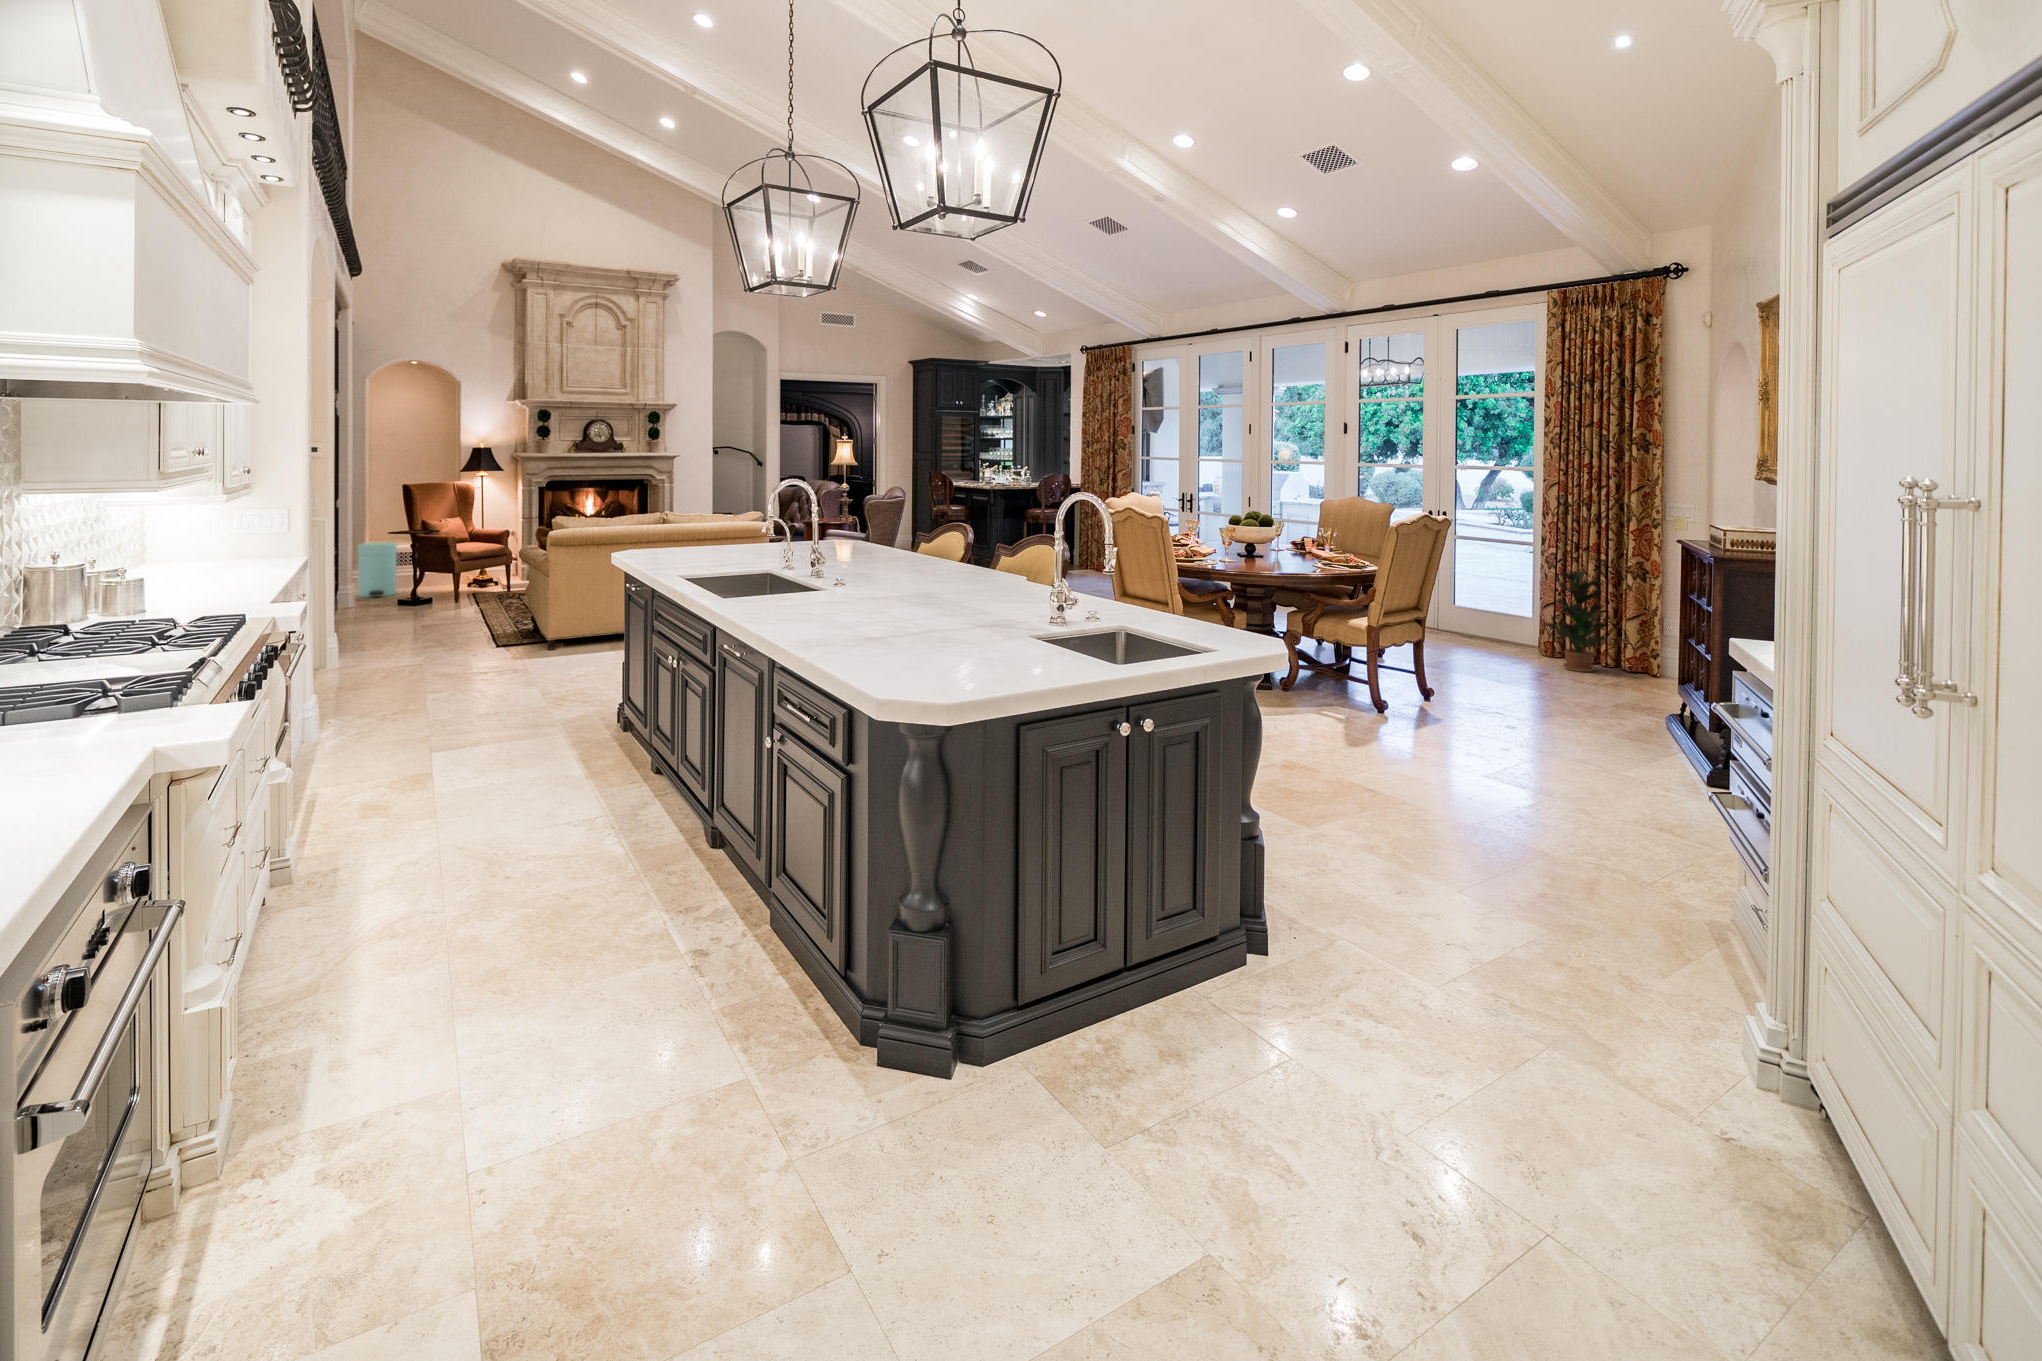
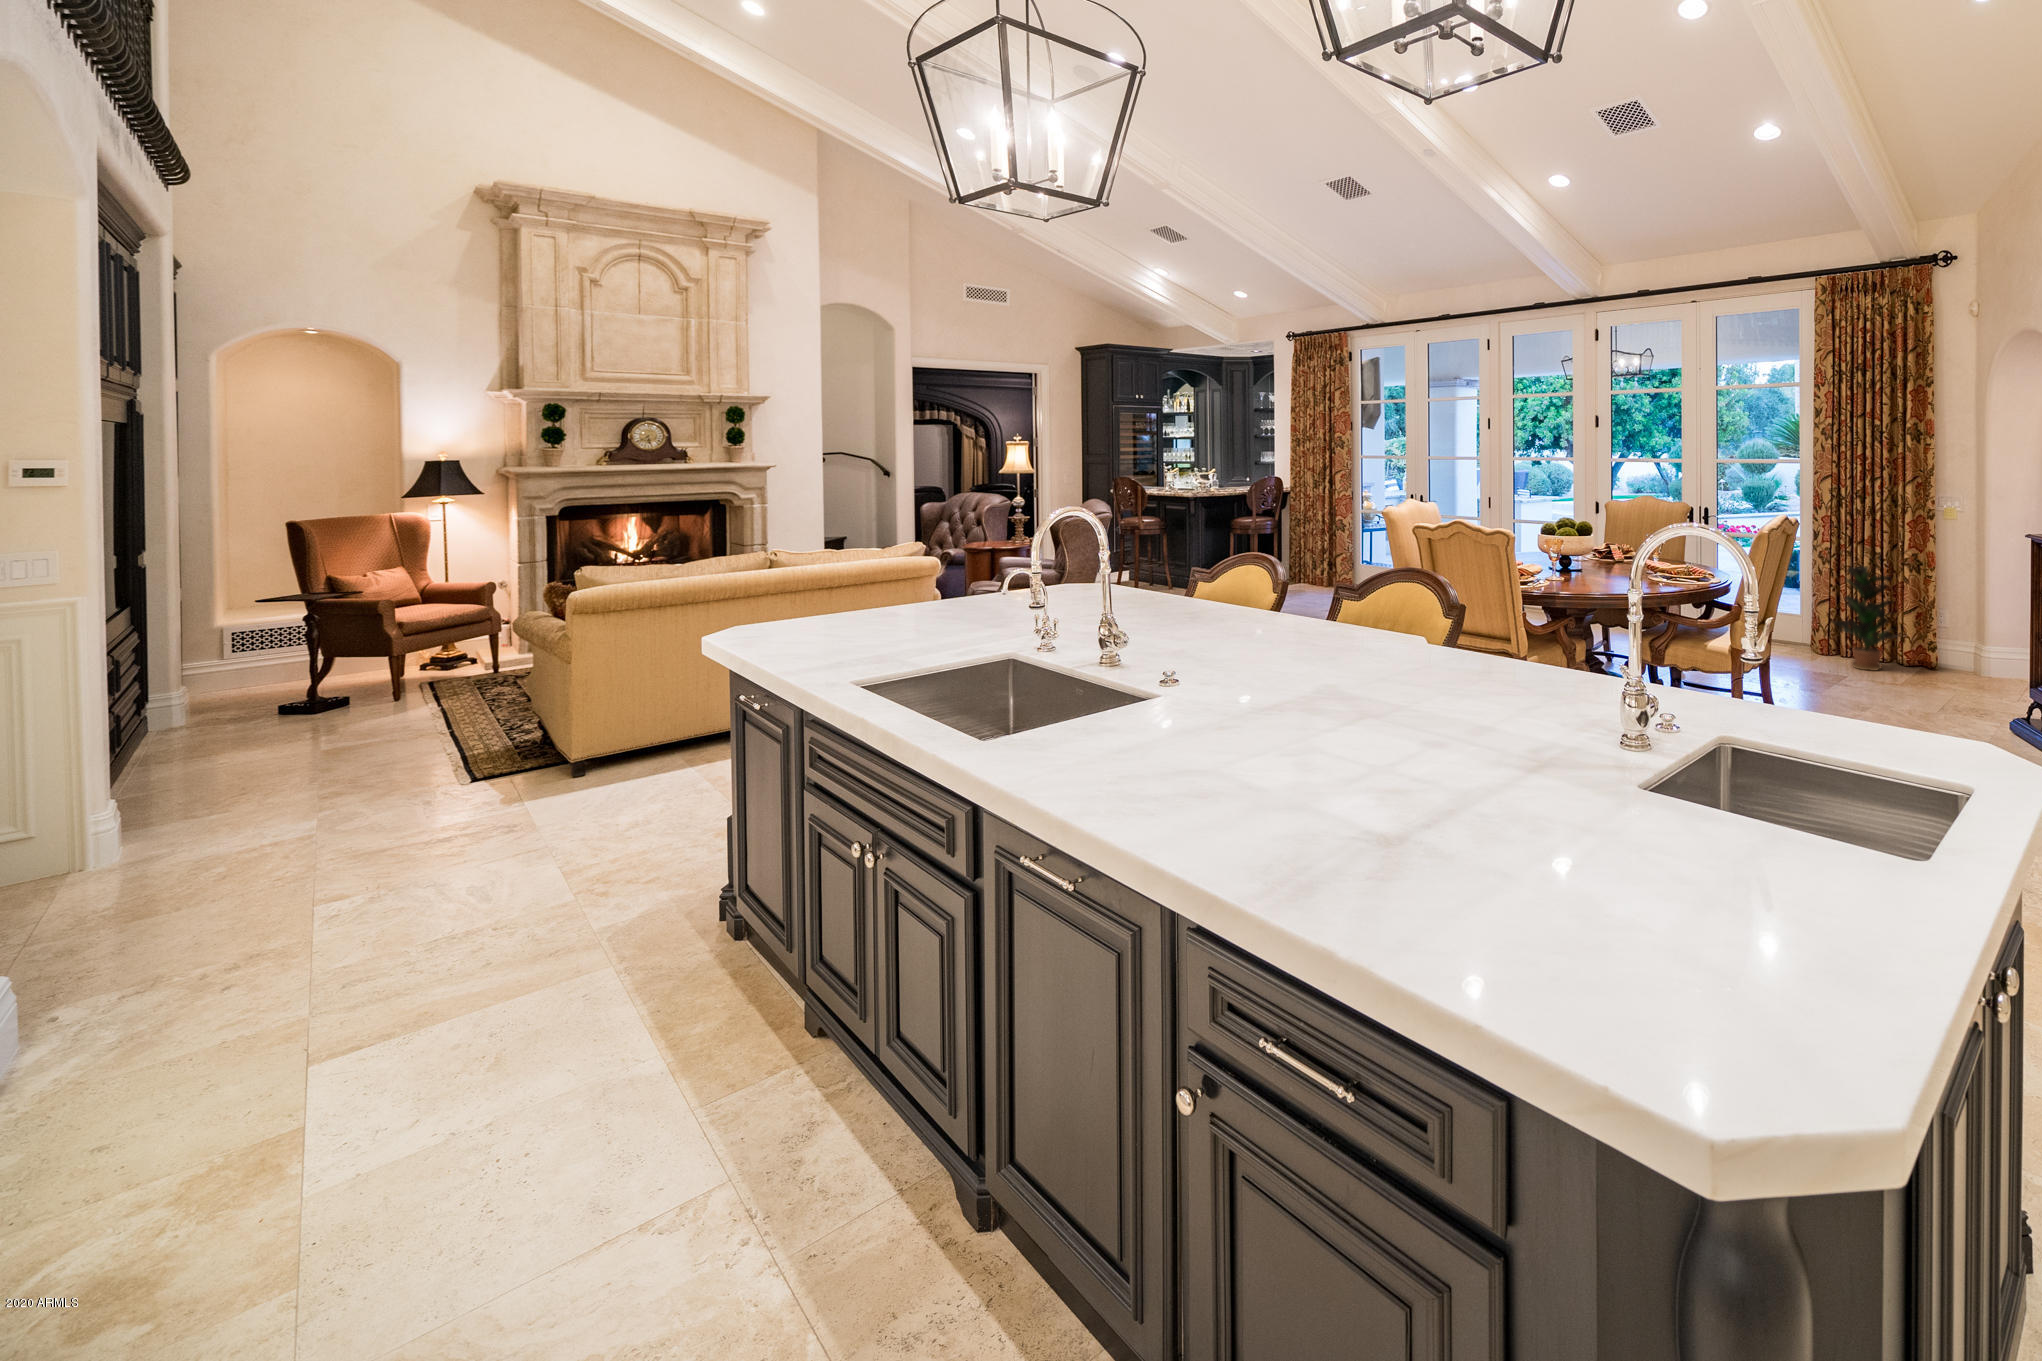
trash can: present [358,542,397,597] -> none [196,613,278,704]

